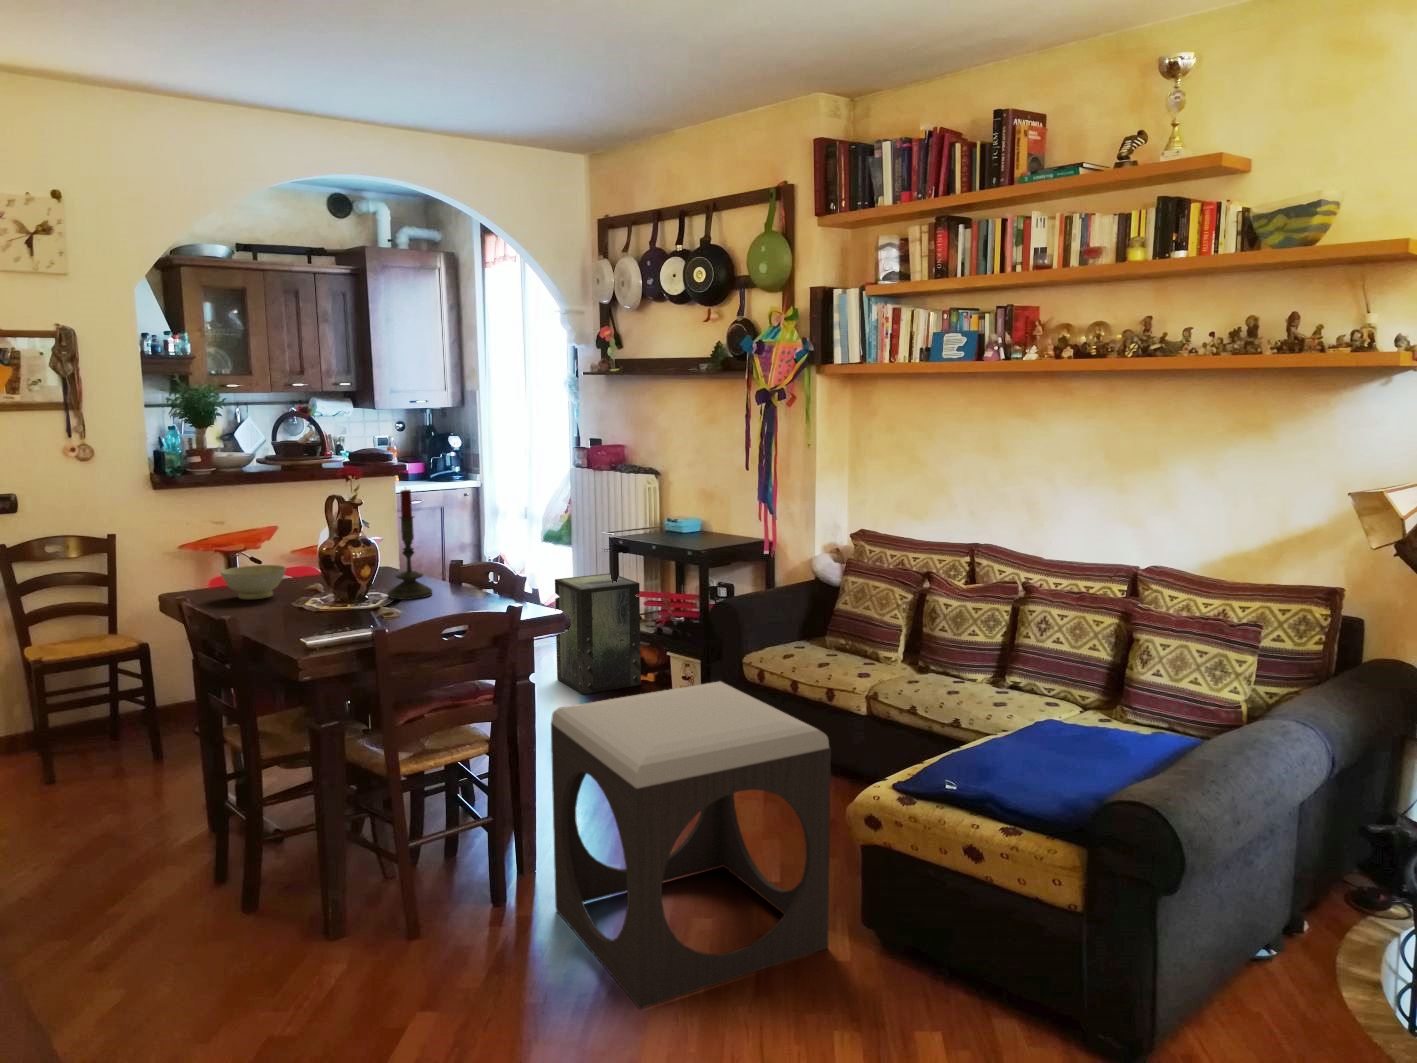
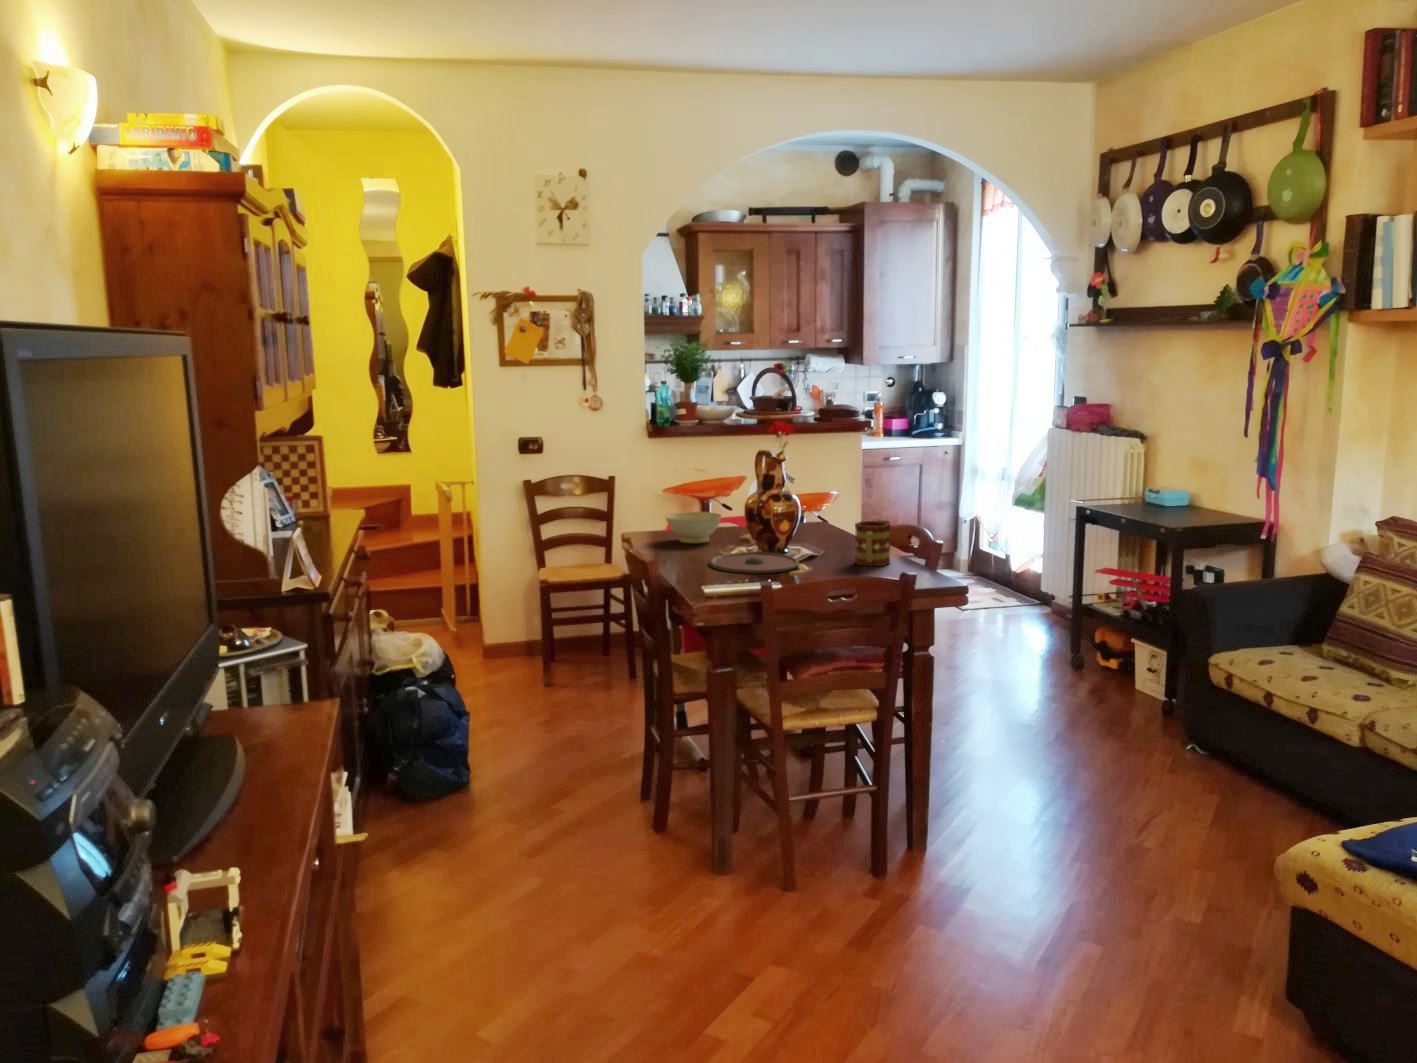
candle: present [388,490,432,600] -> none [808,443,851,556]
mug: none [440,560,478,605] -> present [855,521,890,566]
storage box: present [555,573,641,695] -> none [1011,545,1107,671]
plate: none [290,601,389,624] -> present [709,552,799,574]
footstool: present [551,682,831,1009] -> none [933,682,1258,1024]

